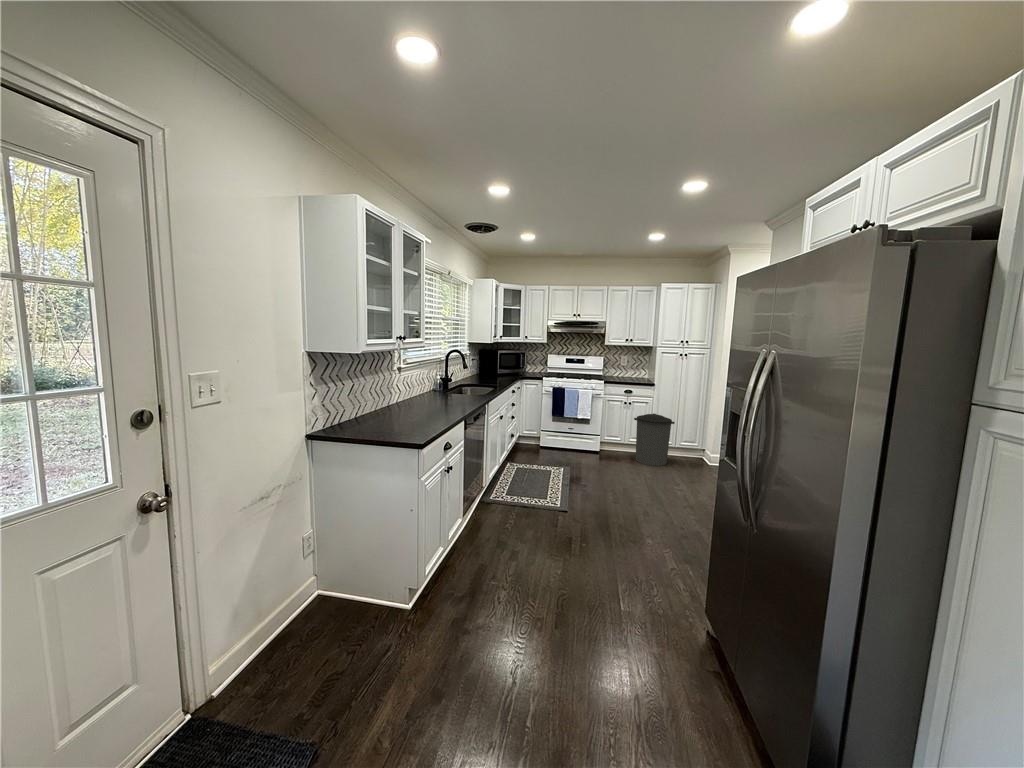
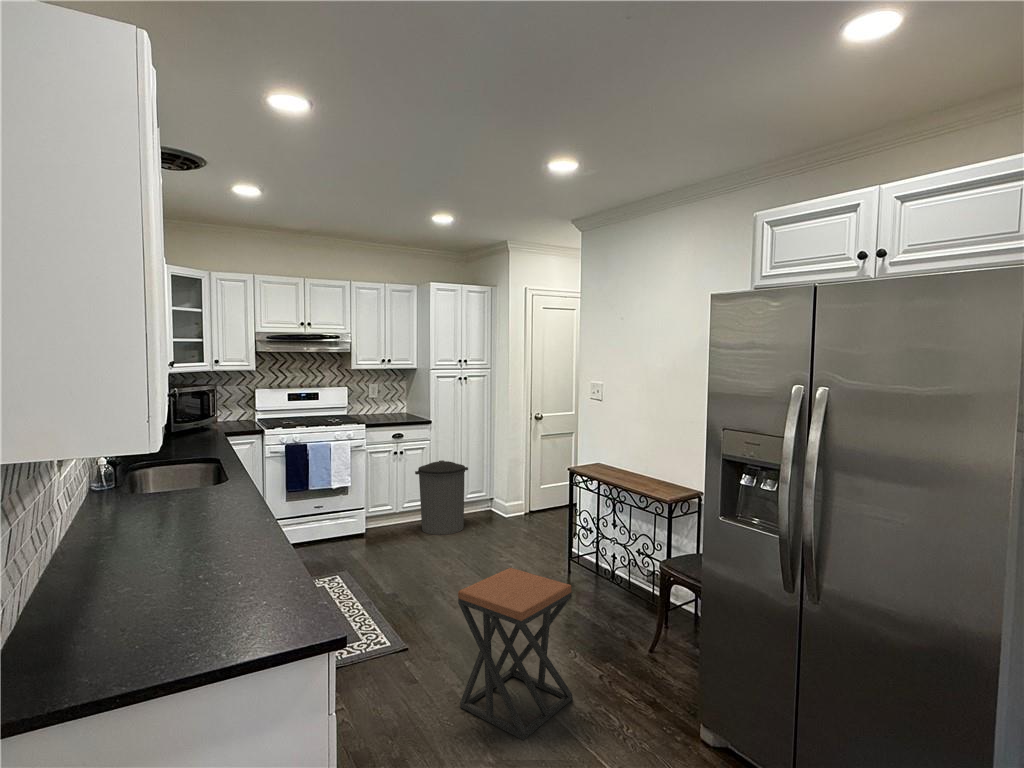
stool: none [548,483,620,586] -> present [458,568,573,740]

